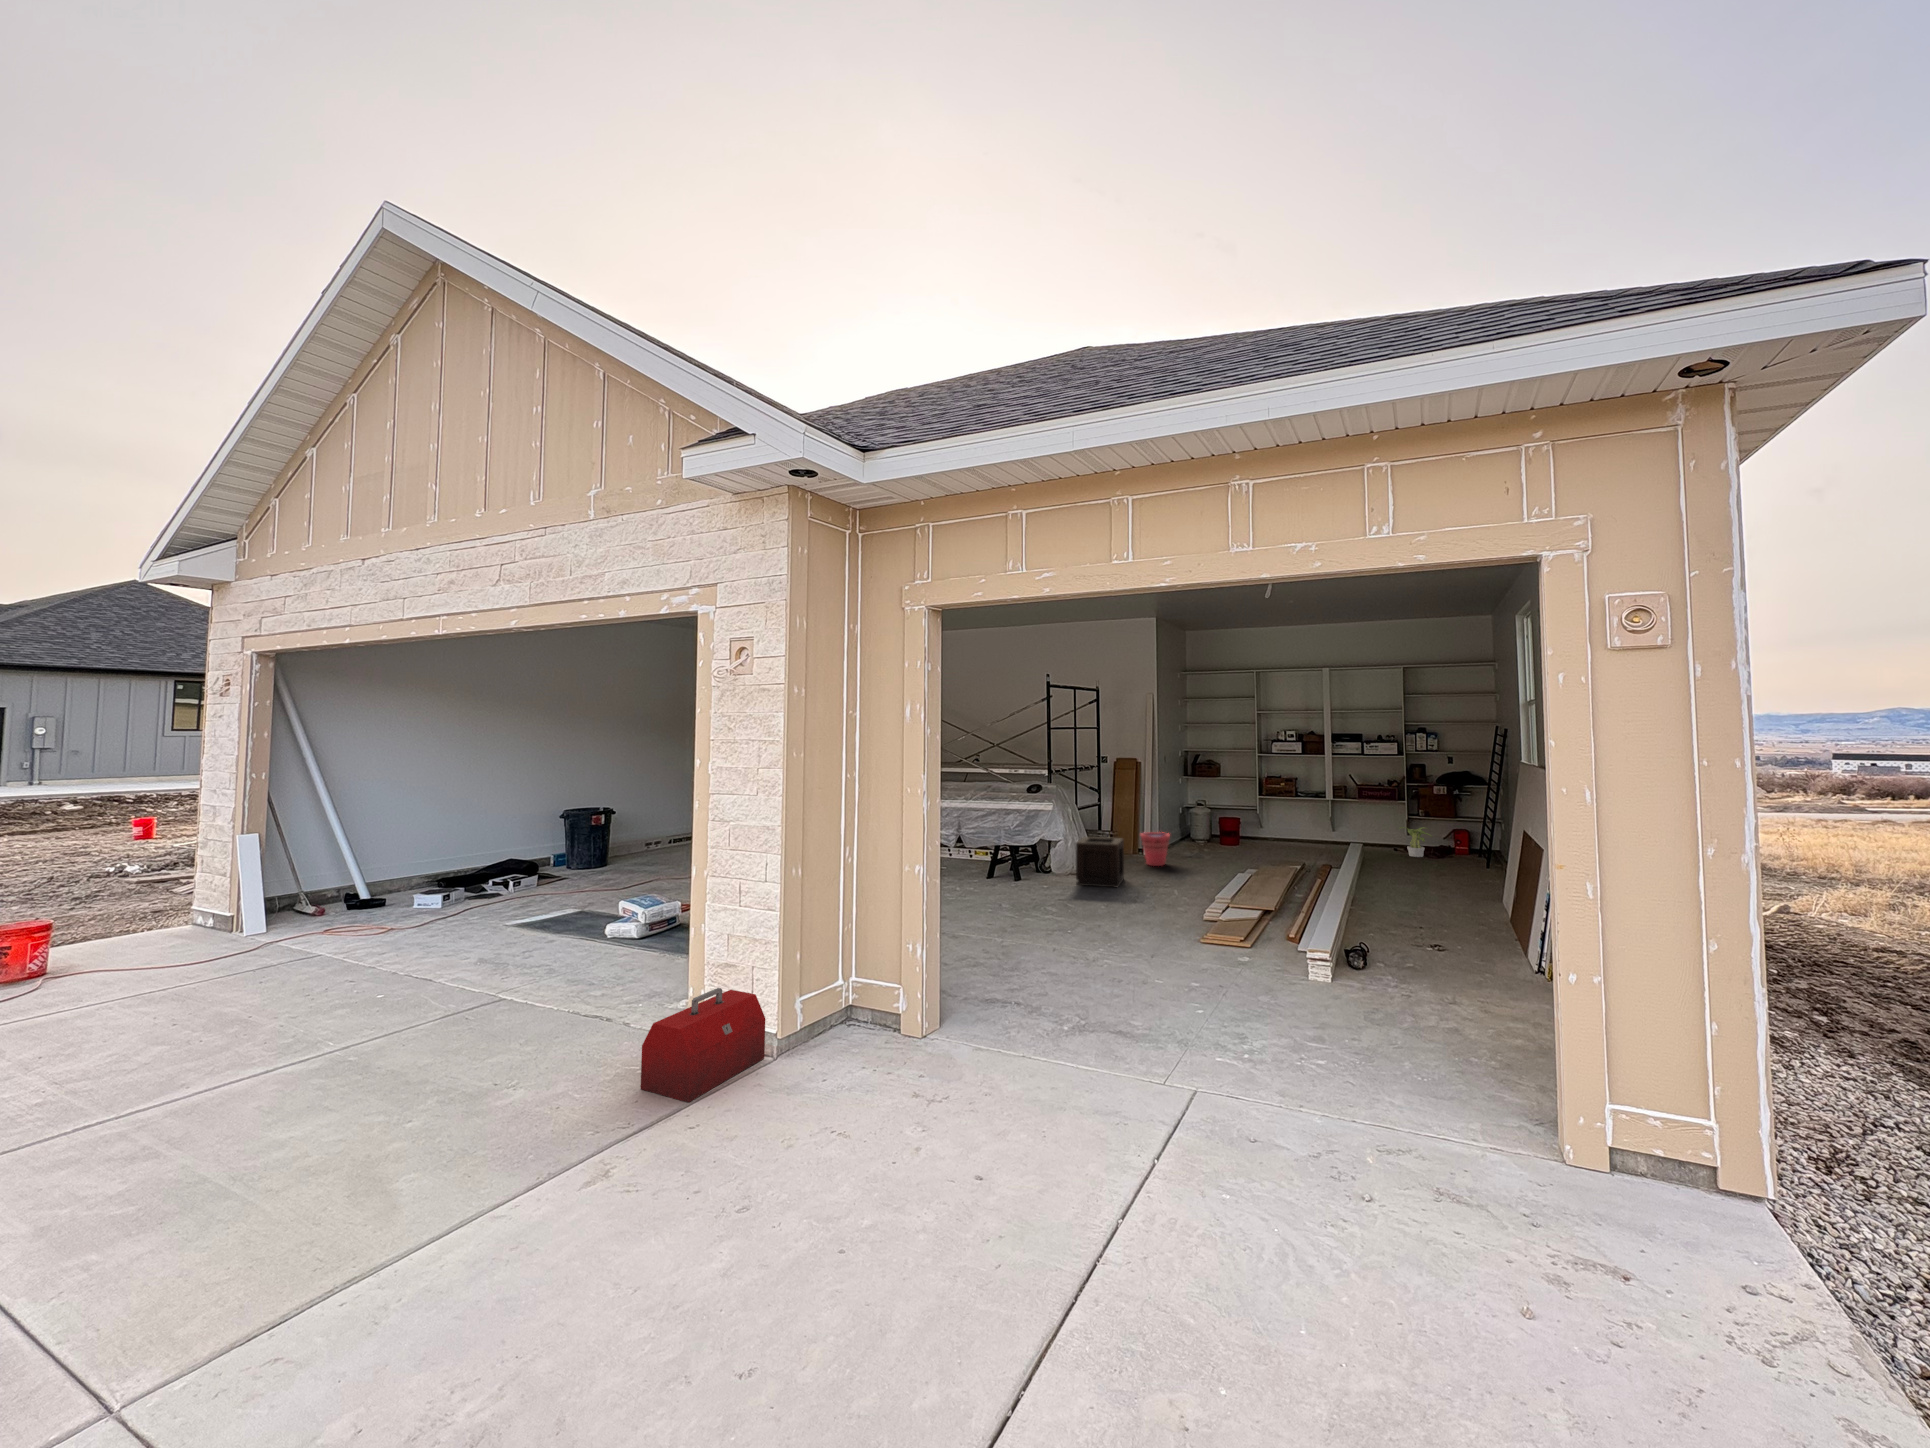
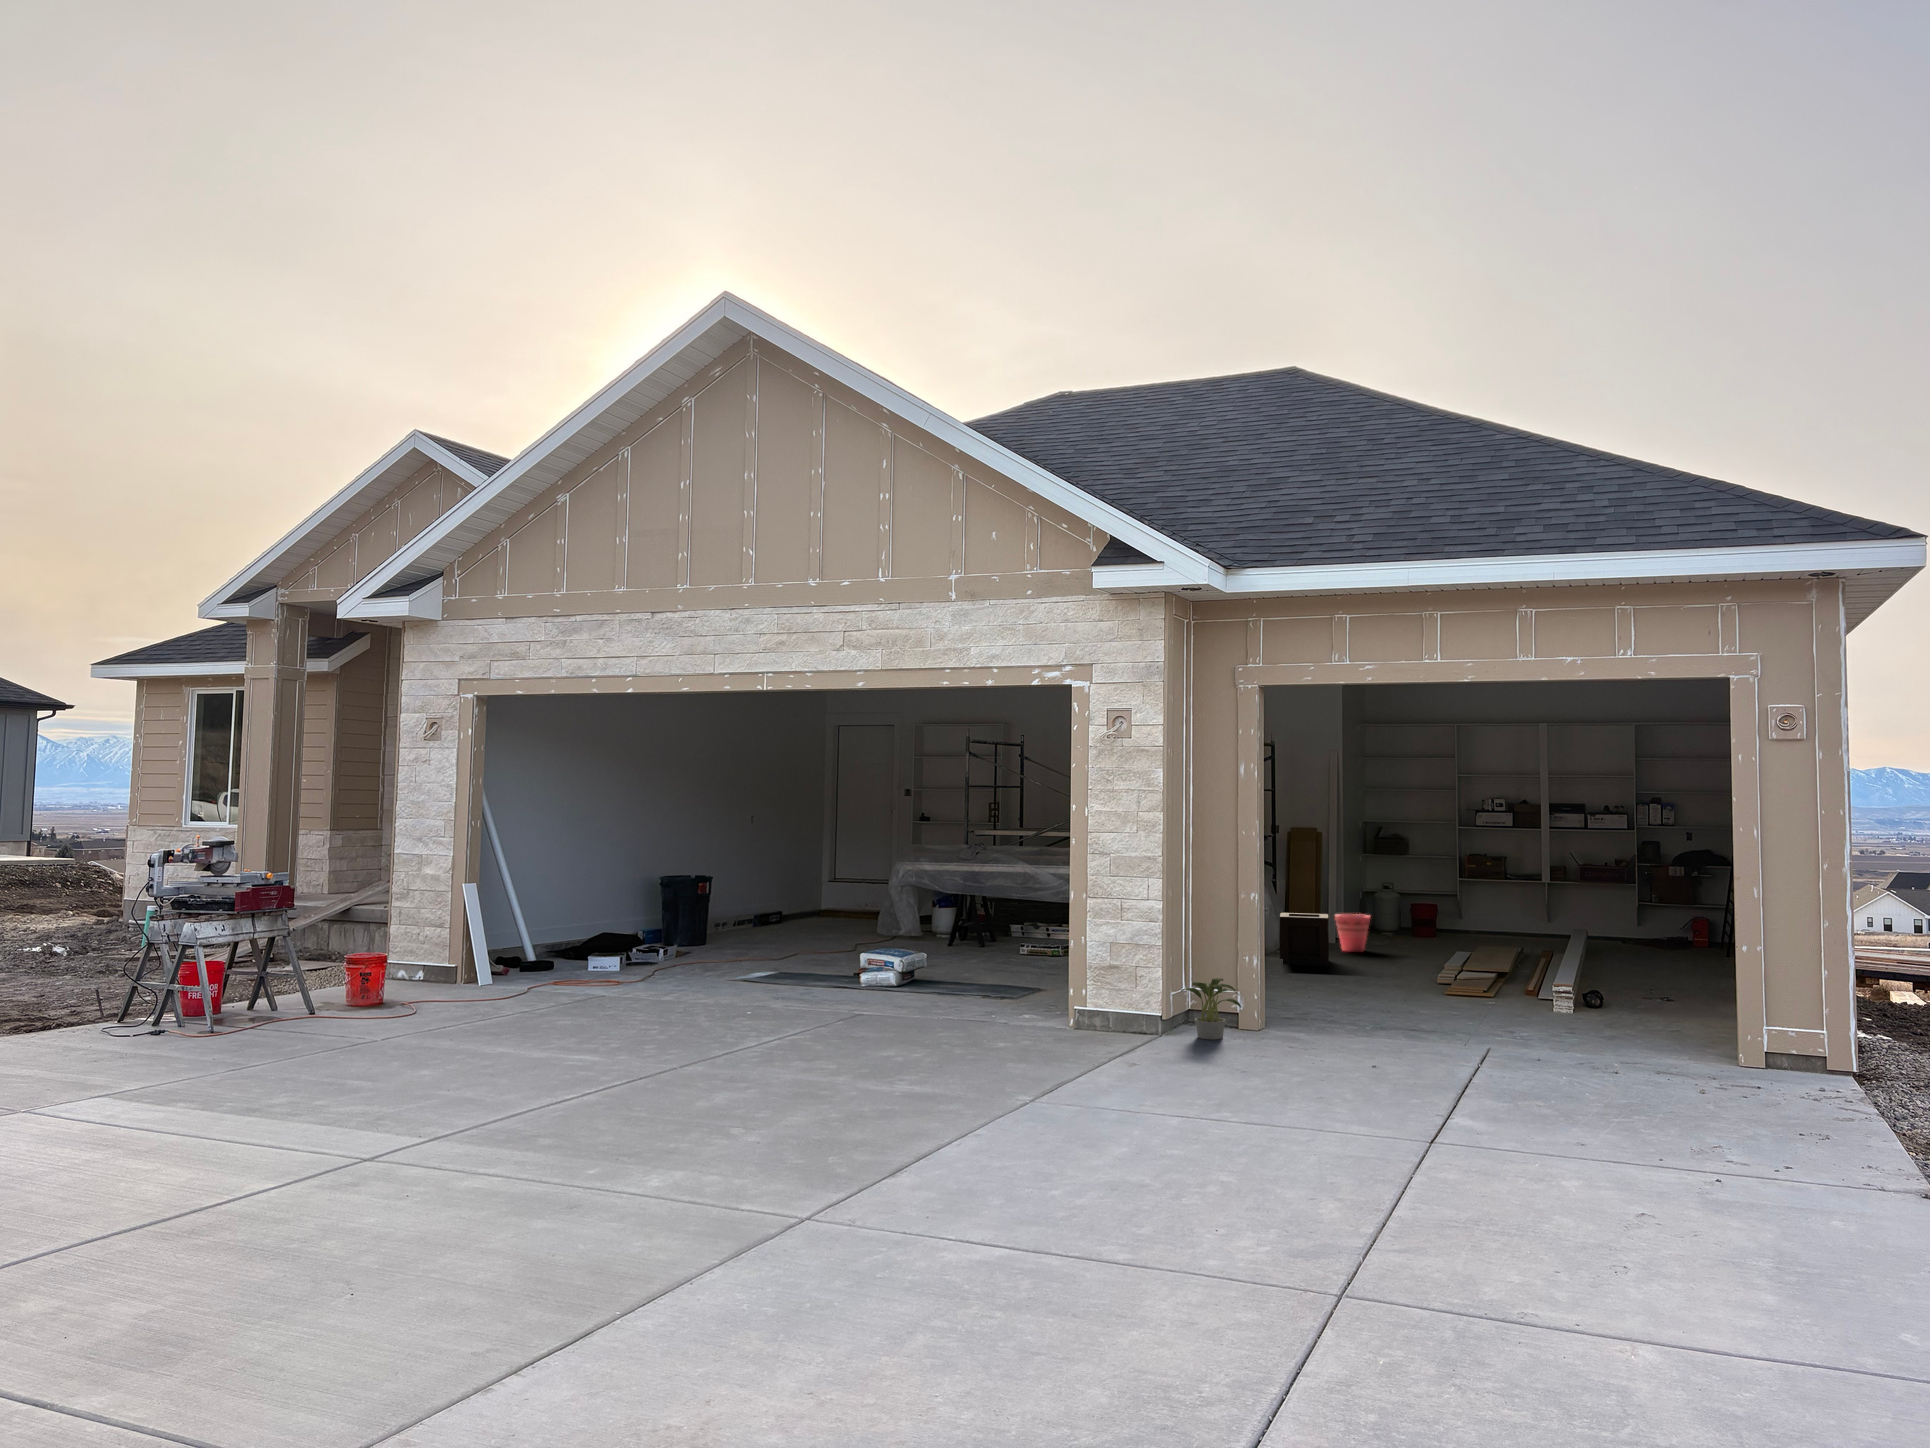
potted plant: present [1399,827,1432,857] -> present [1181,978,1241,1039]
toolbox: present [641,988,765,1103] -> none [1085,981,1151,1050]

